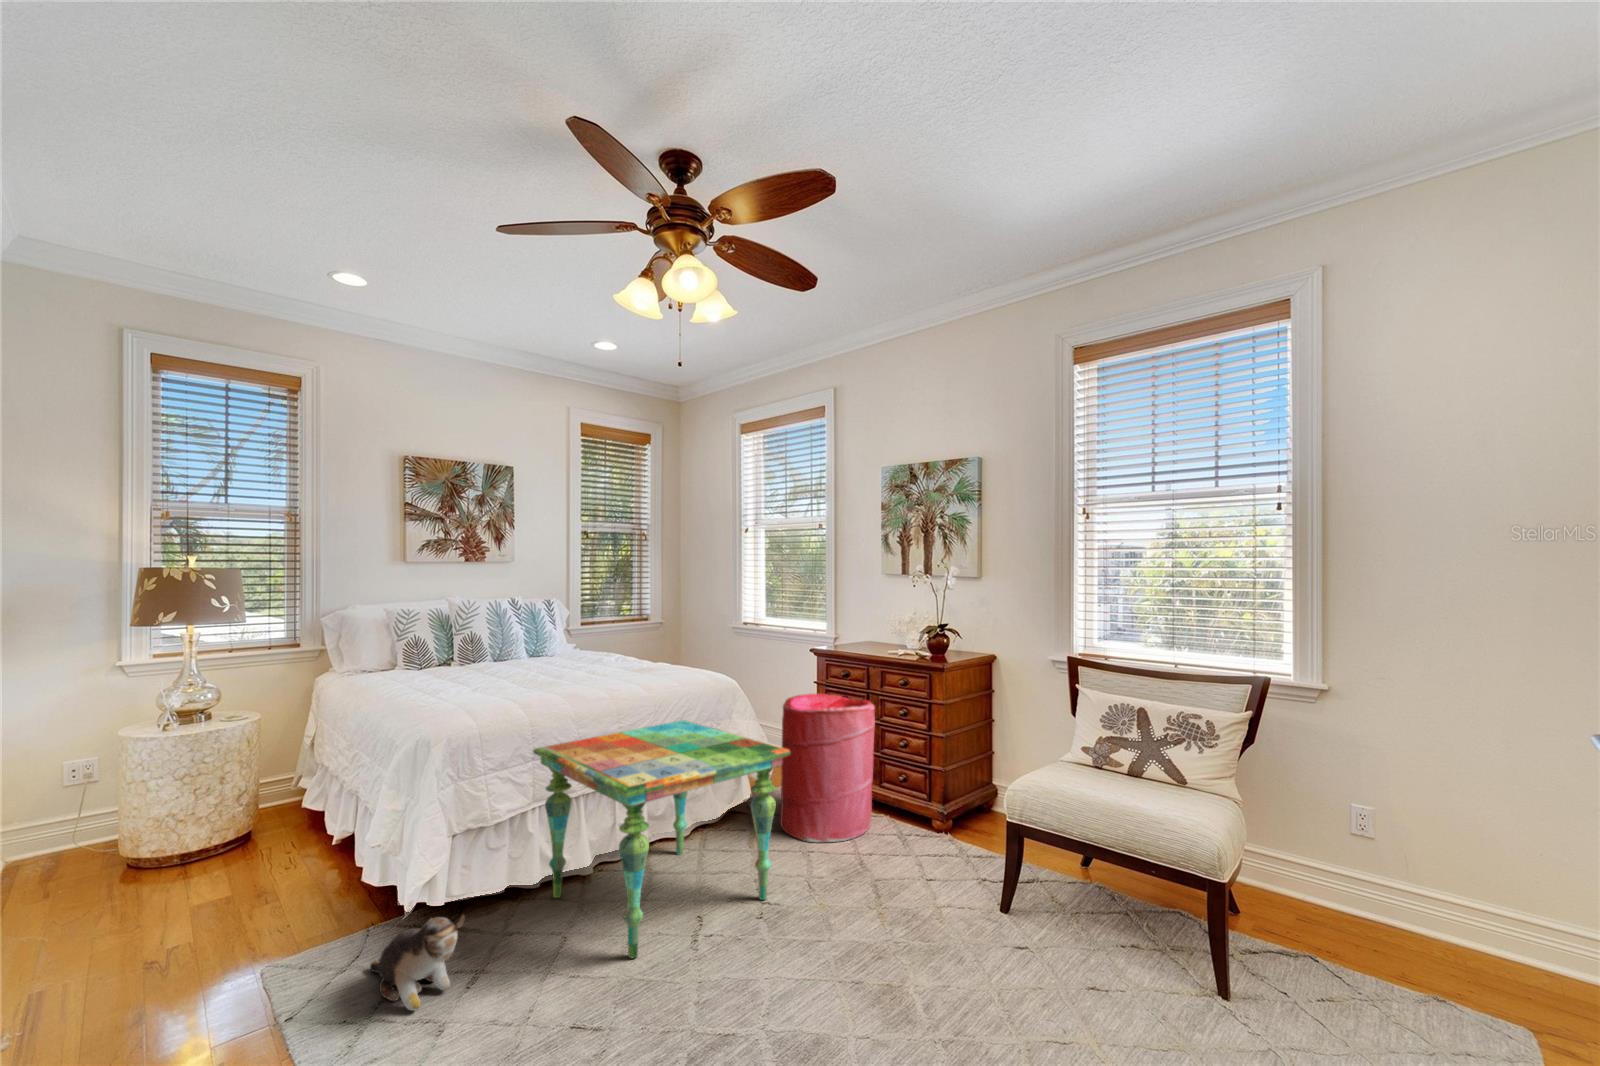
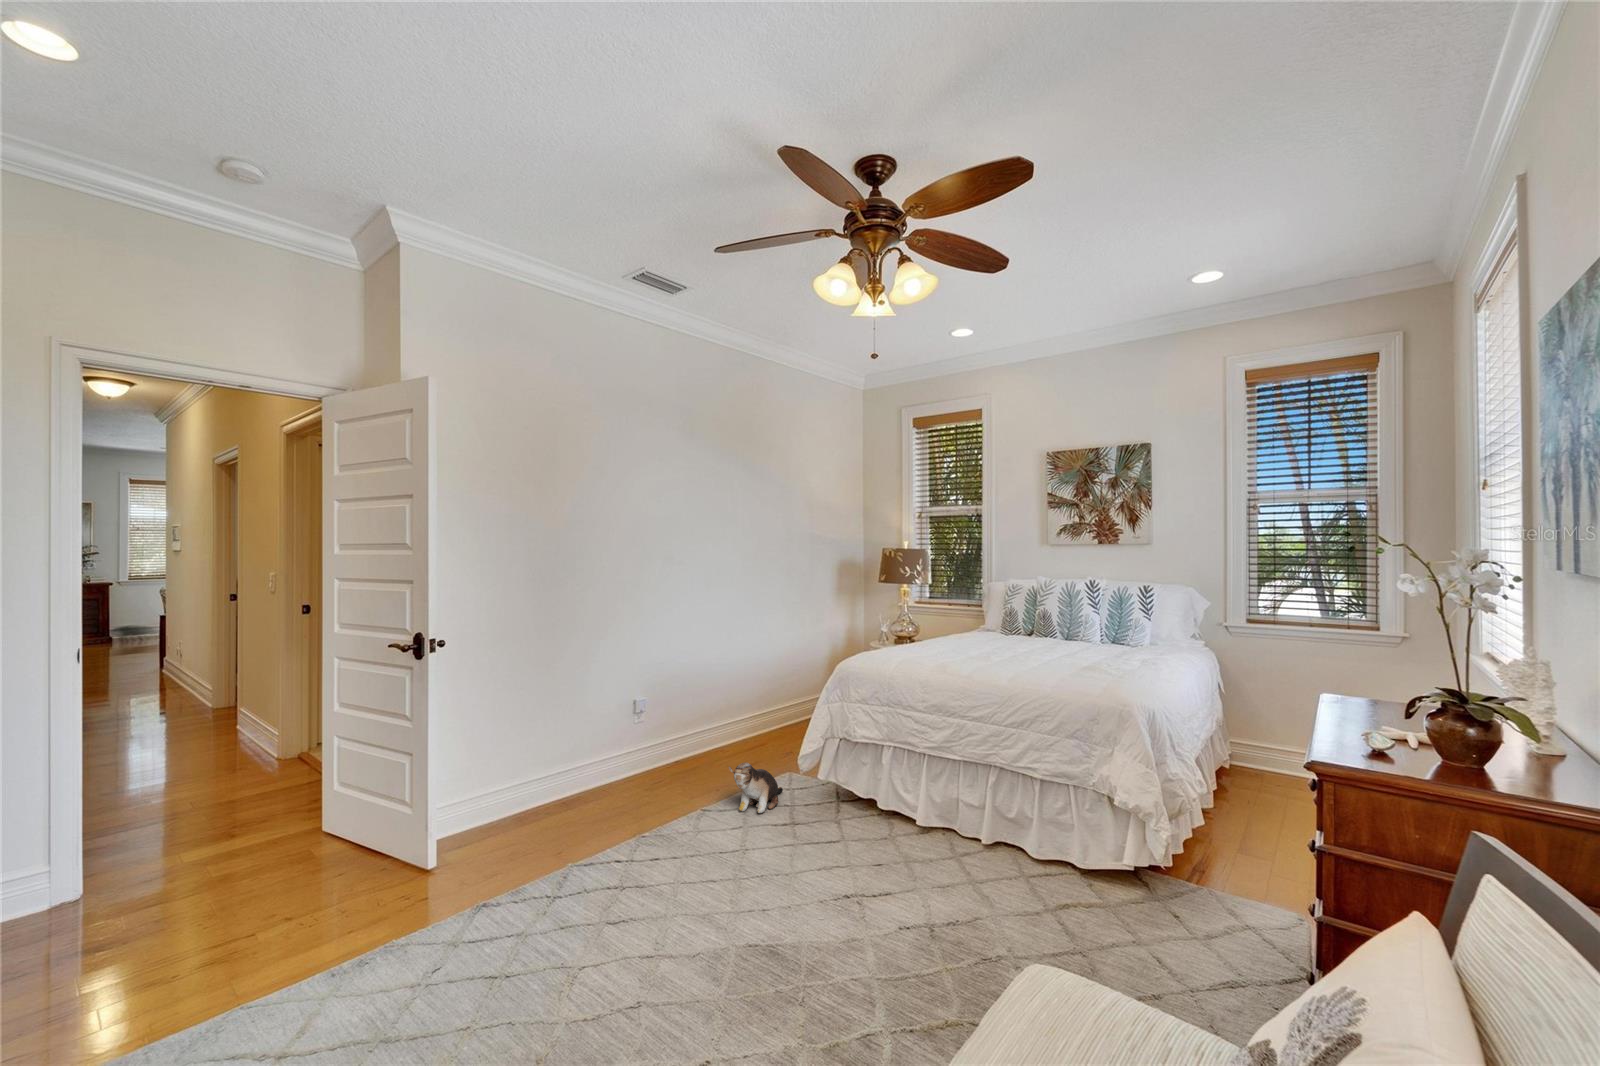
laundry hamper: present [780,694,875,842] -> none [1099,745,1276,993]
side table: present [533,720,790,958] -> none [782,696,1024,917]

